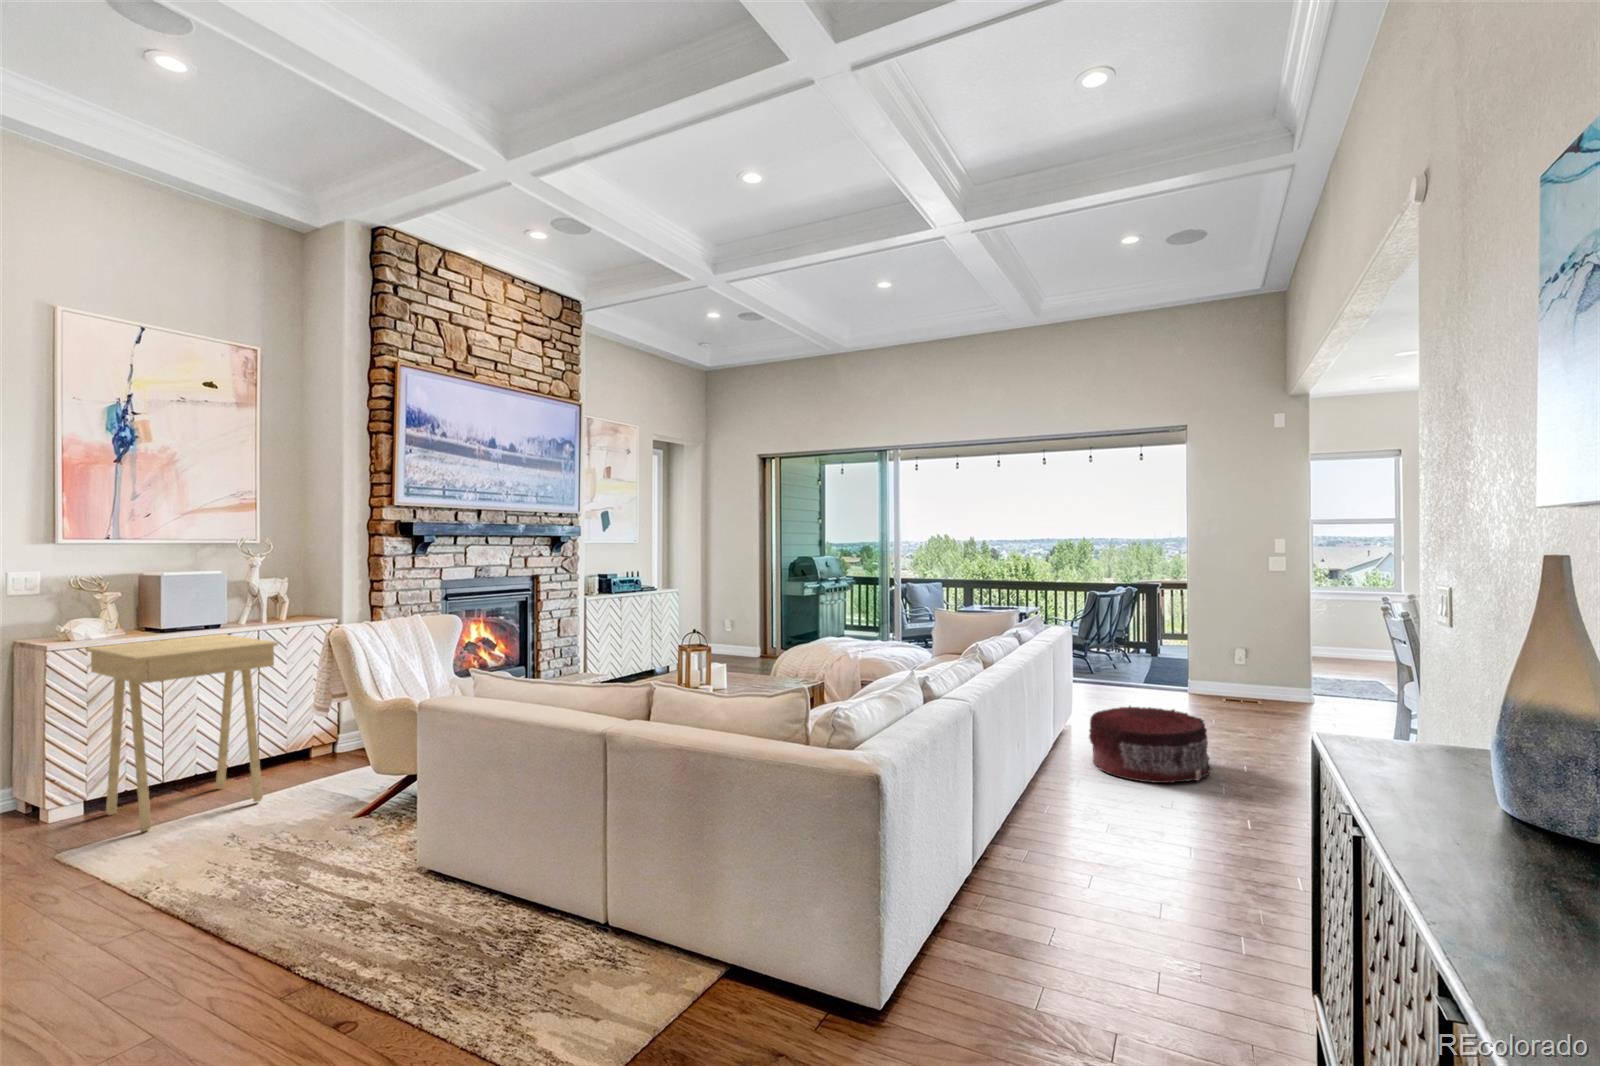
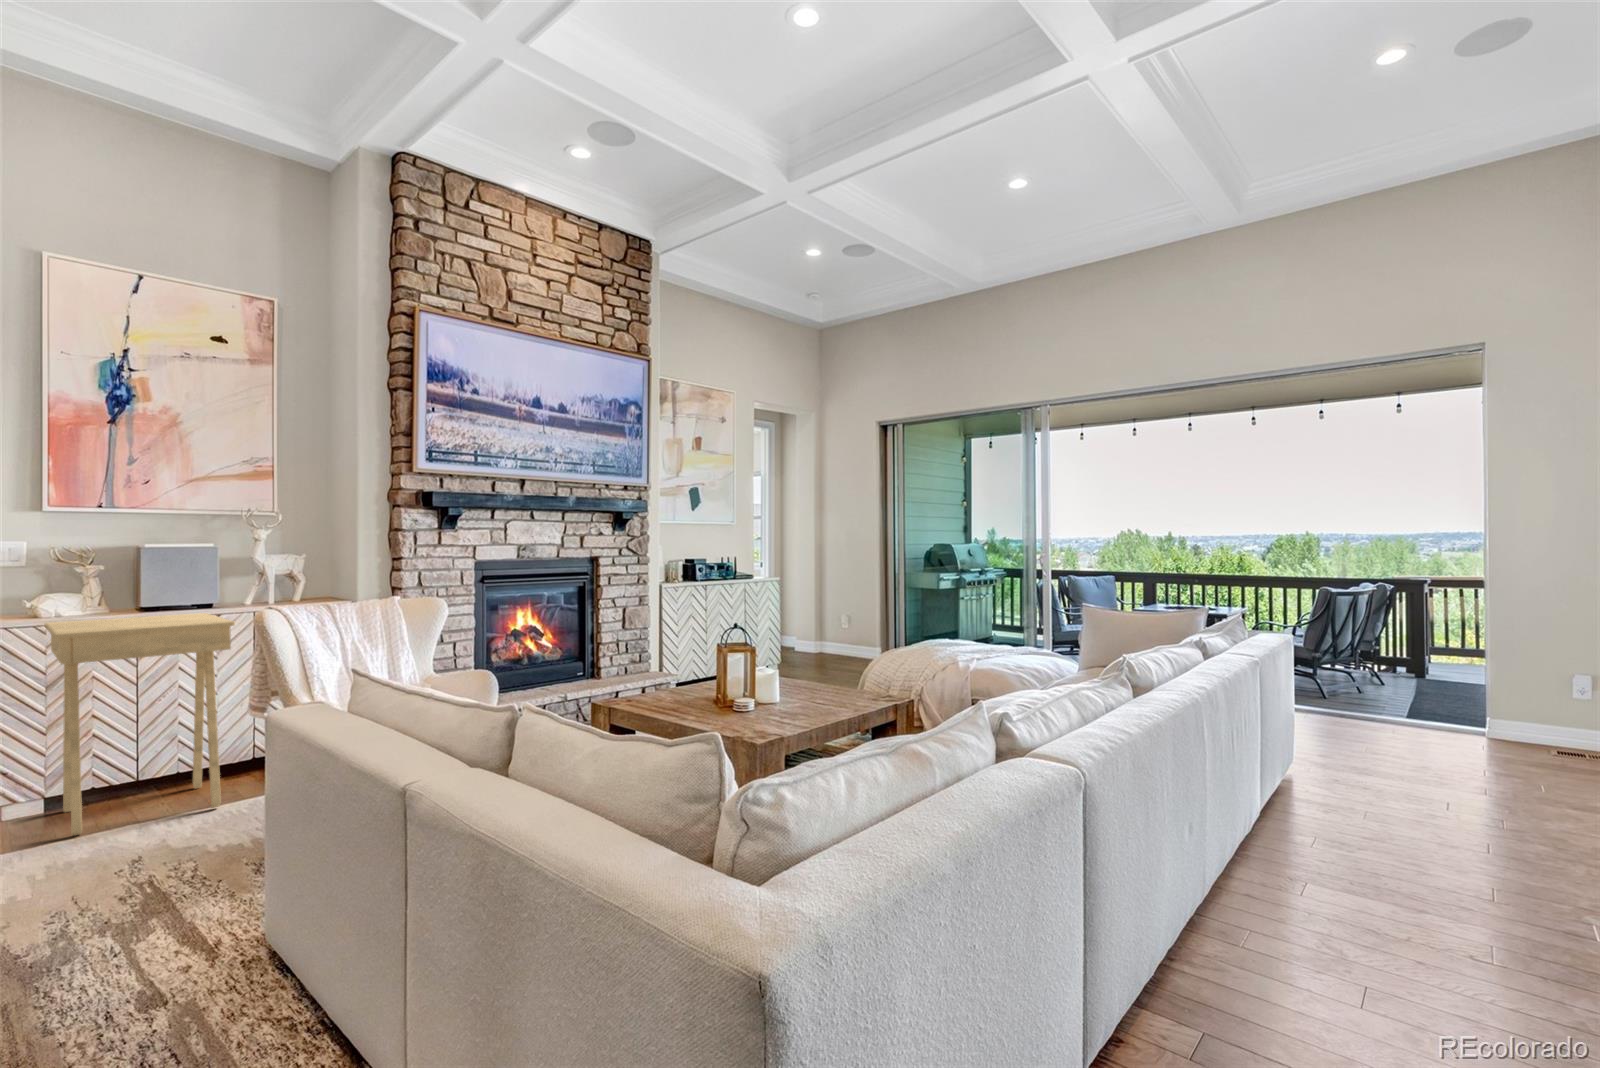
pouf: present [1089,706,1211,783] -> none [1298,748,1517,878]

